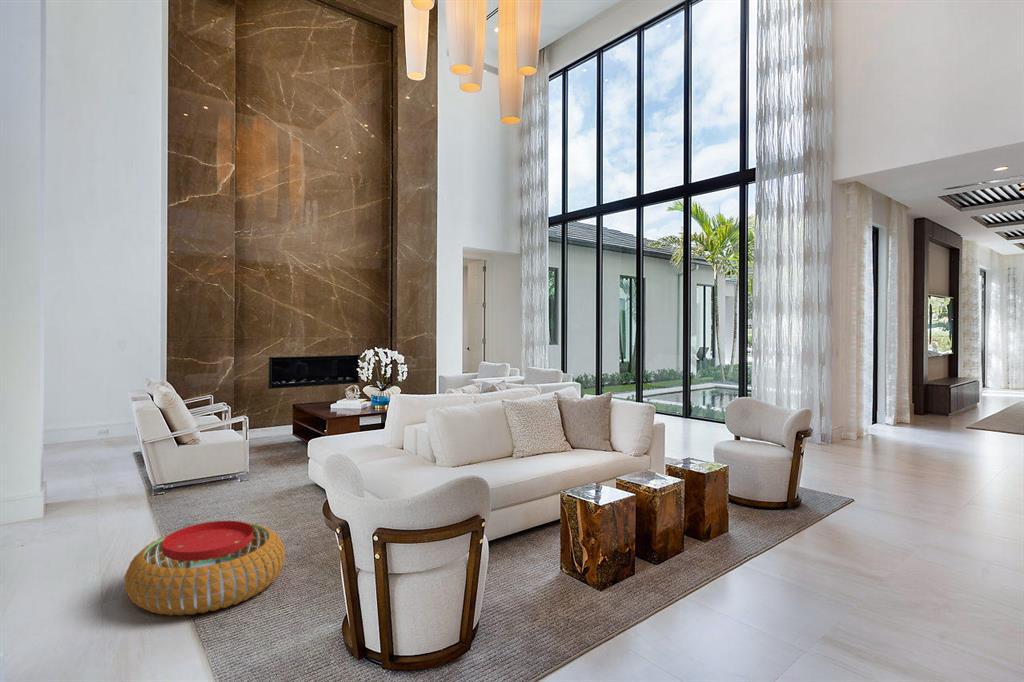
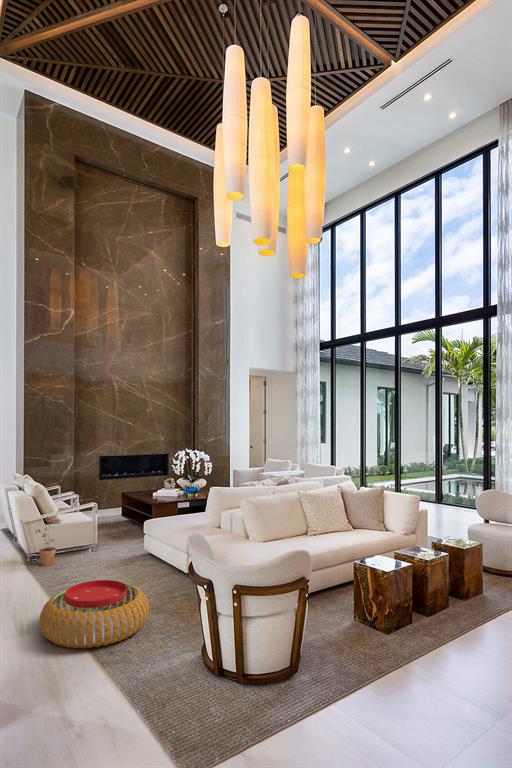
potted plant: none [160,435,190,498] -> present [36,517,56,566]

